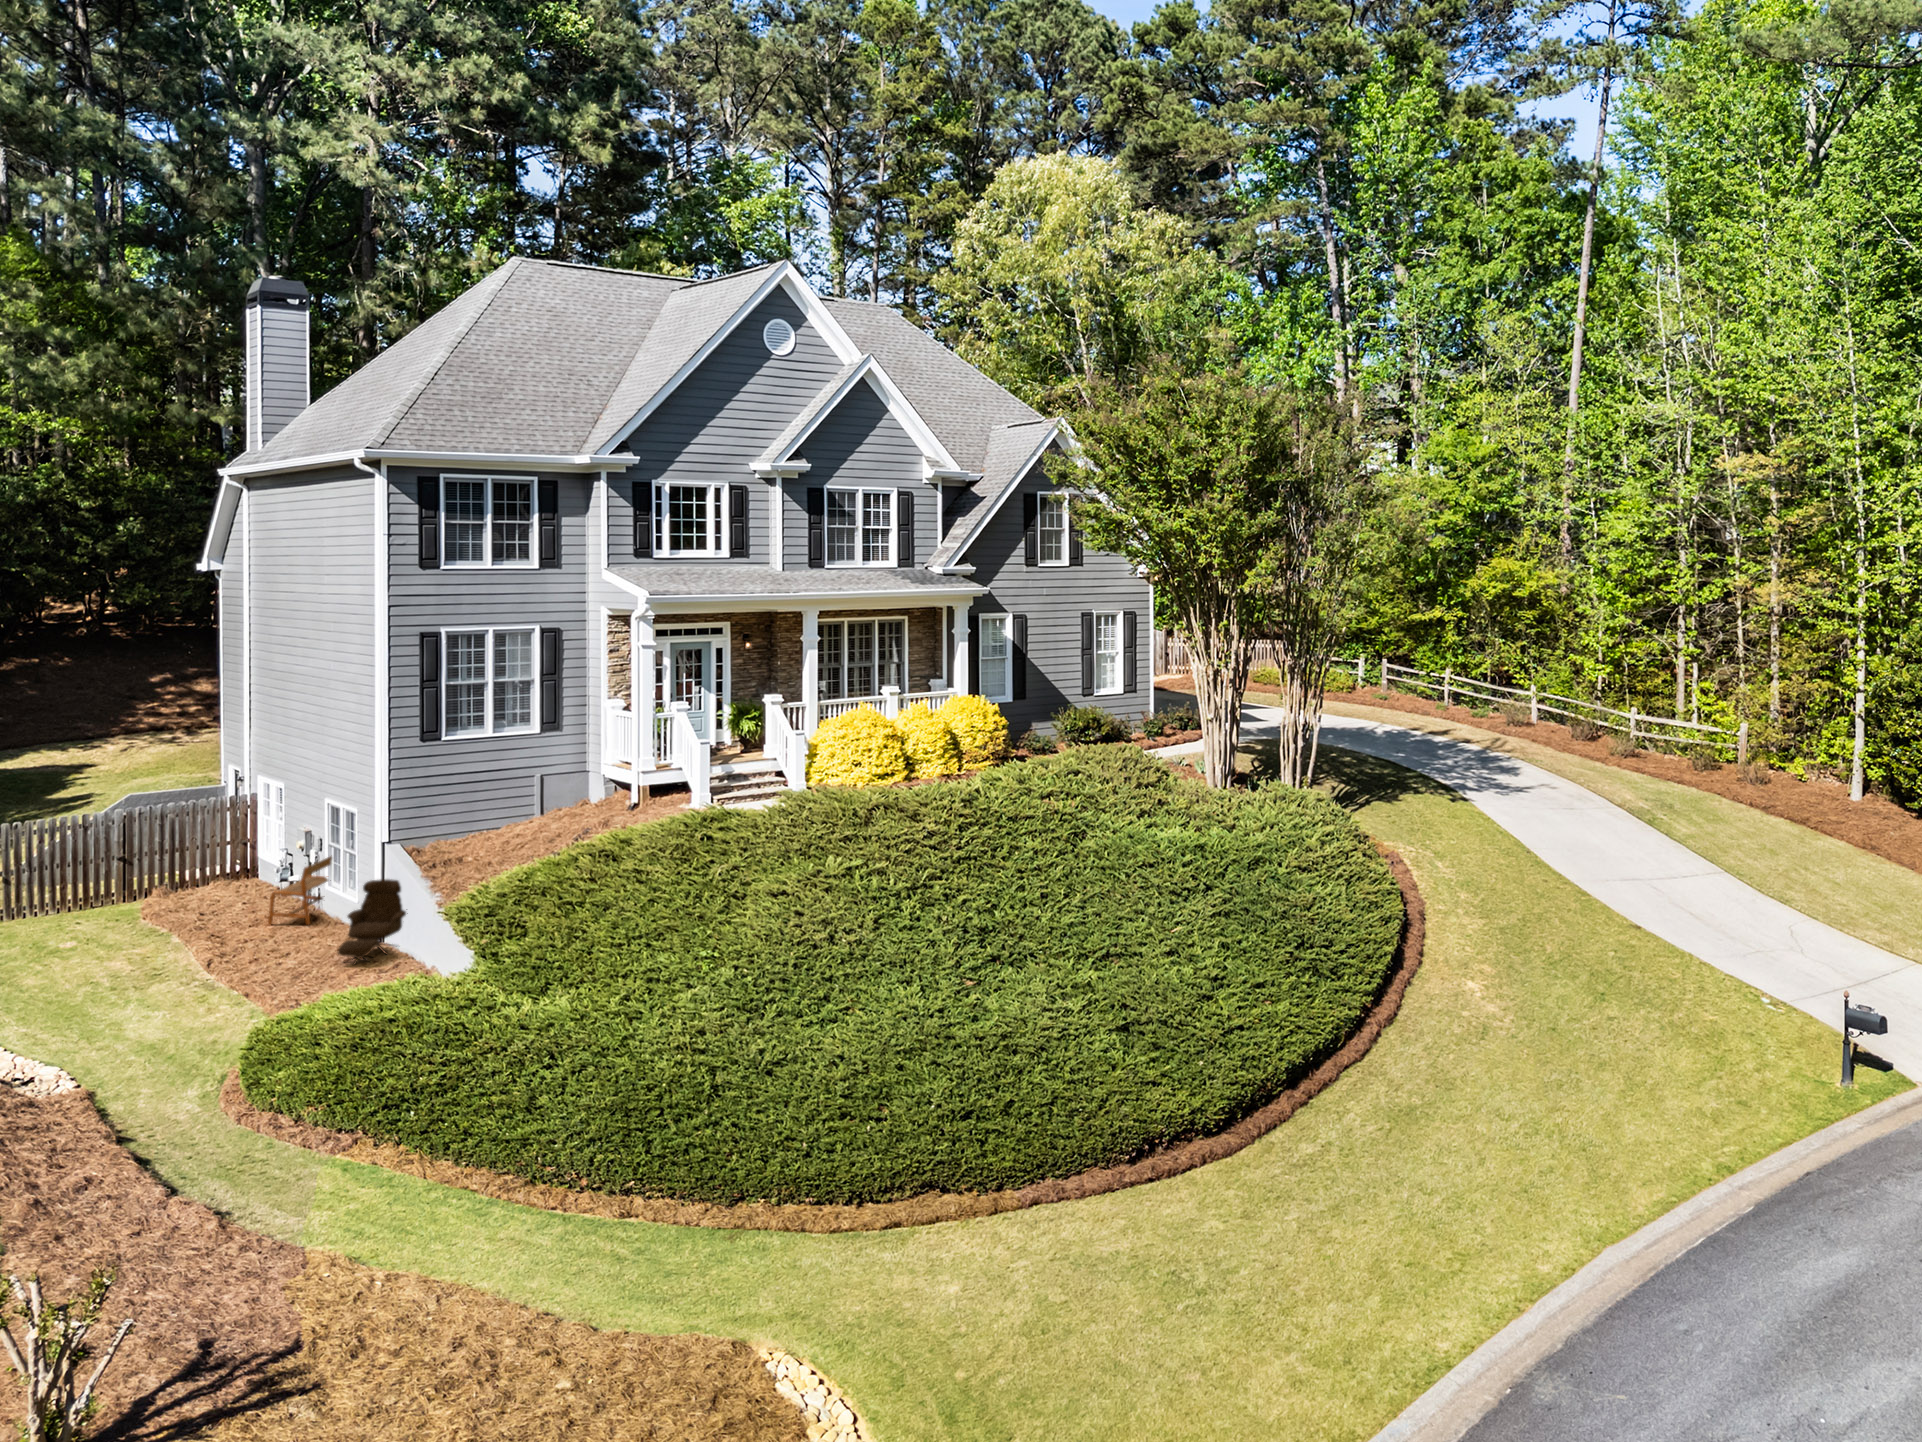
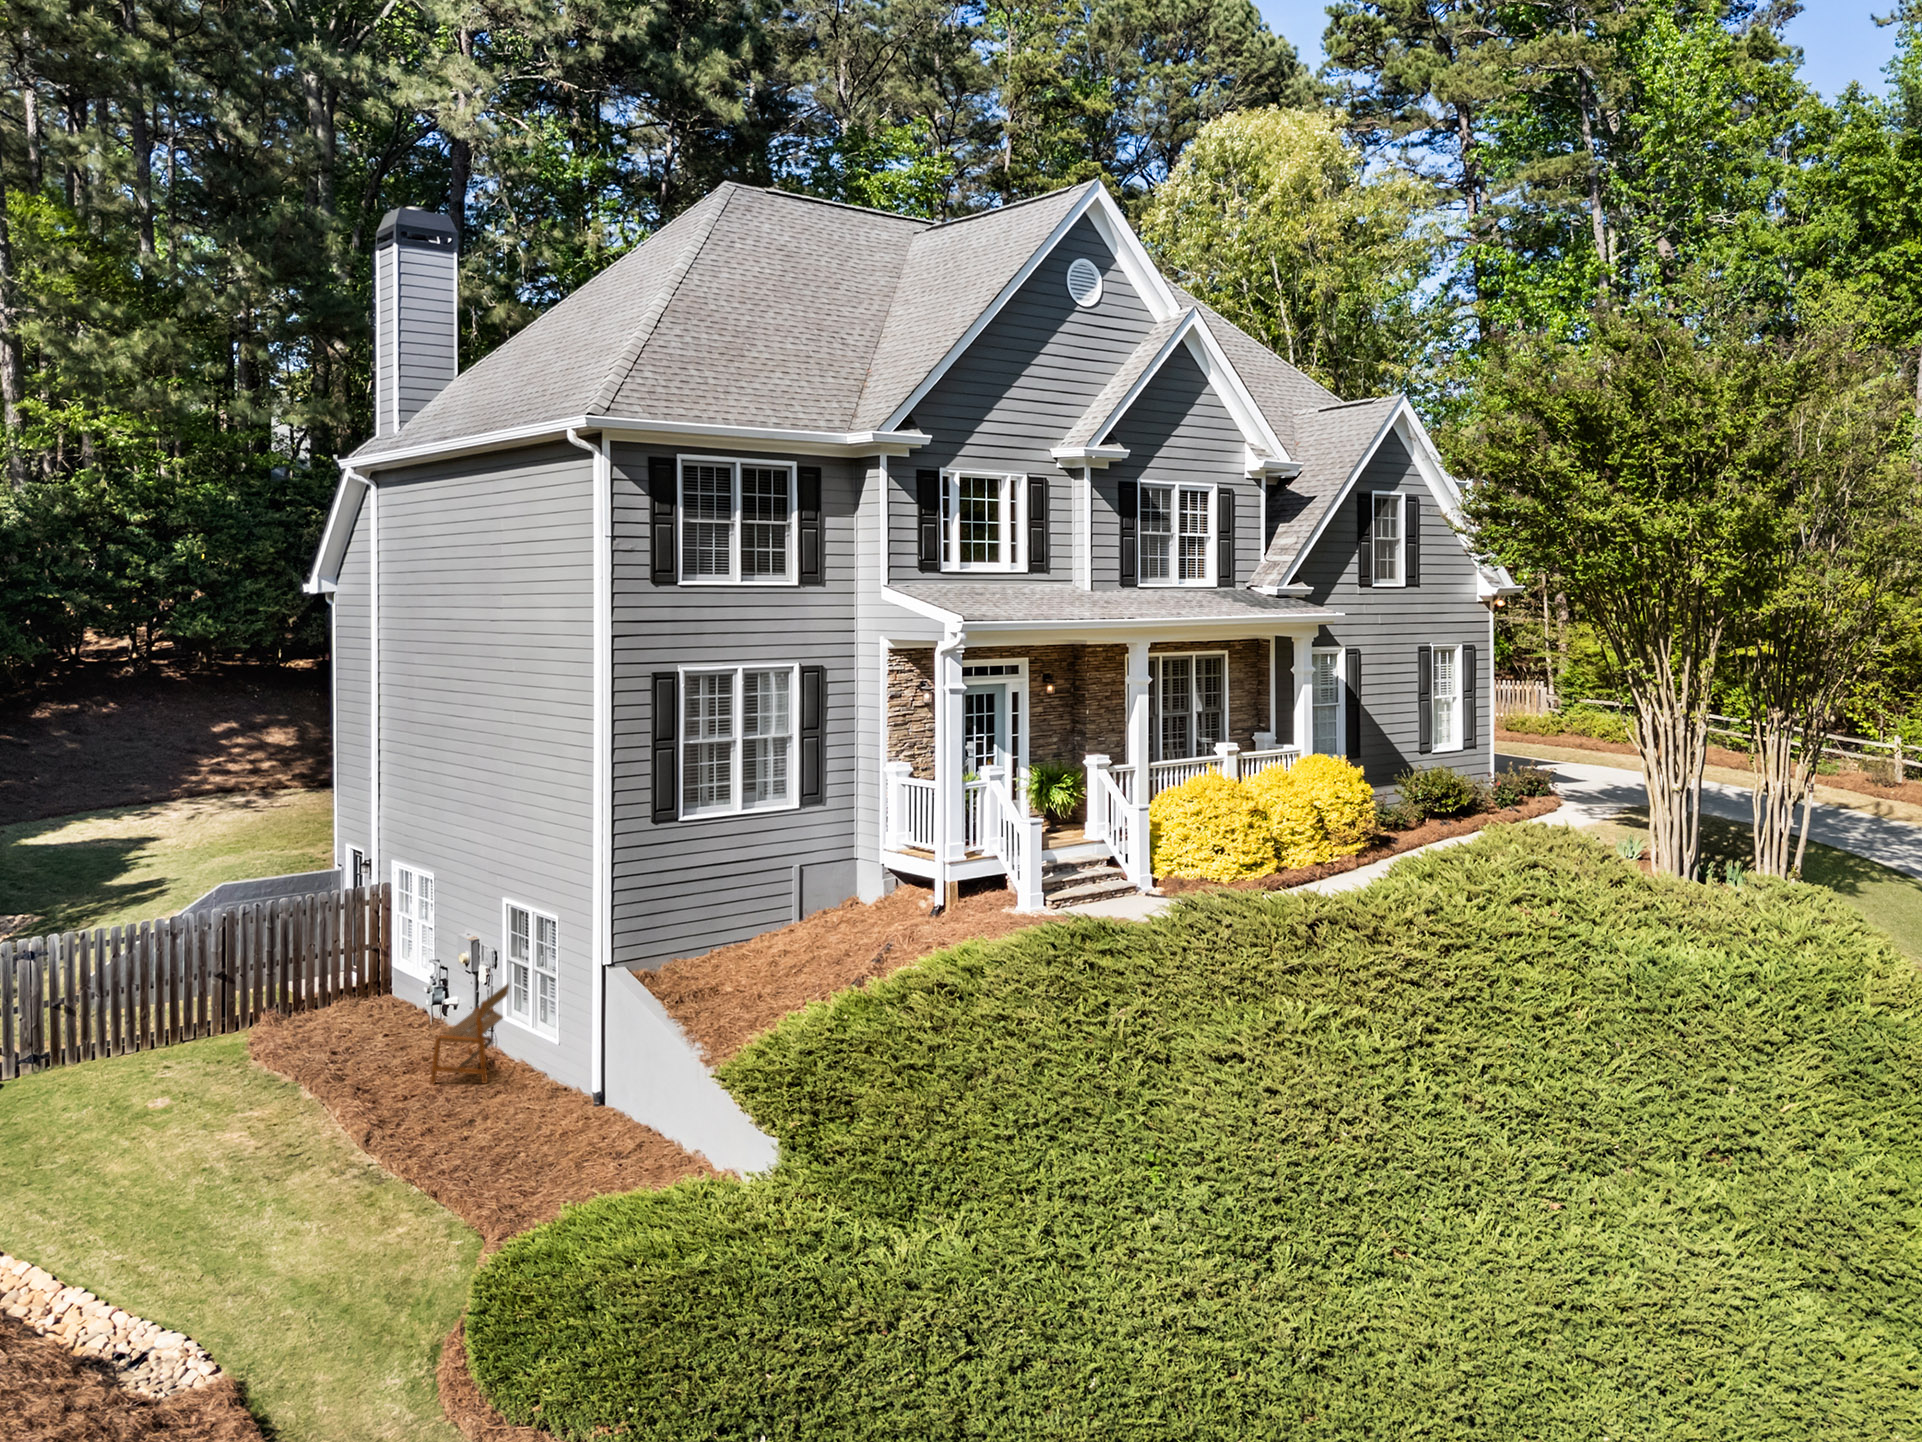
lounge chair: present [337,879,408,963] -> none [552,1026,640,1163]

